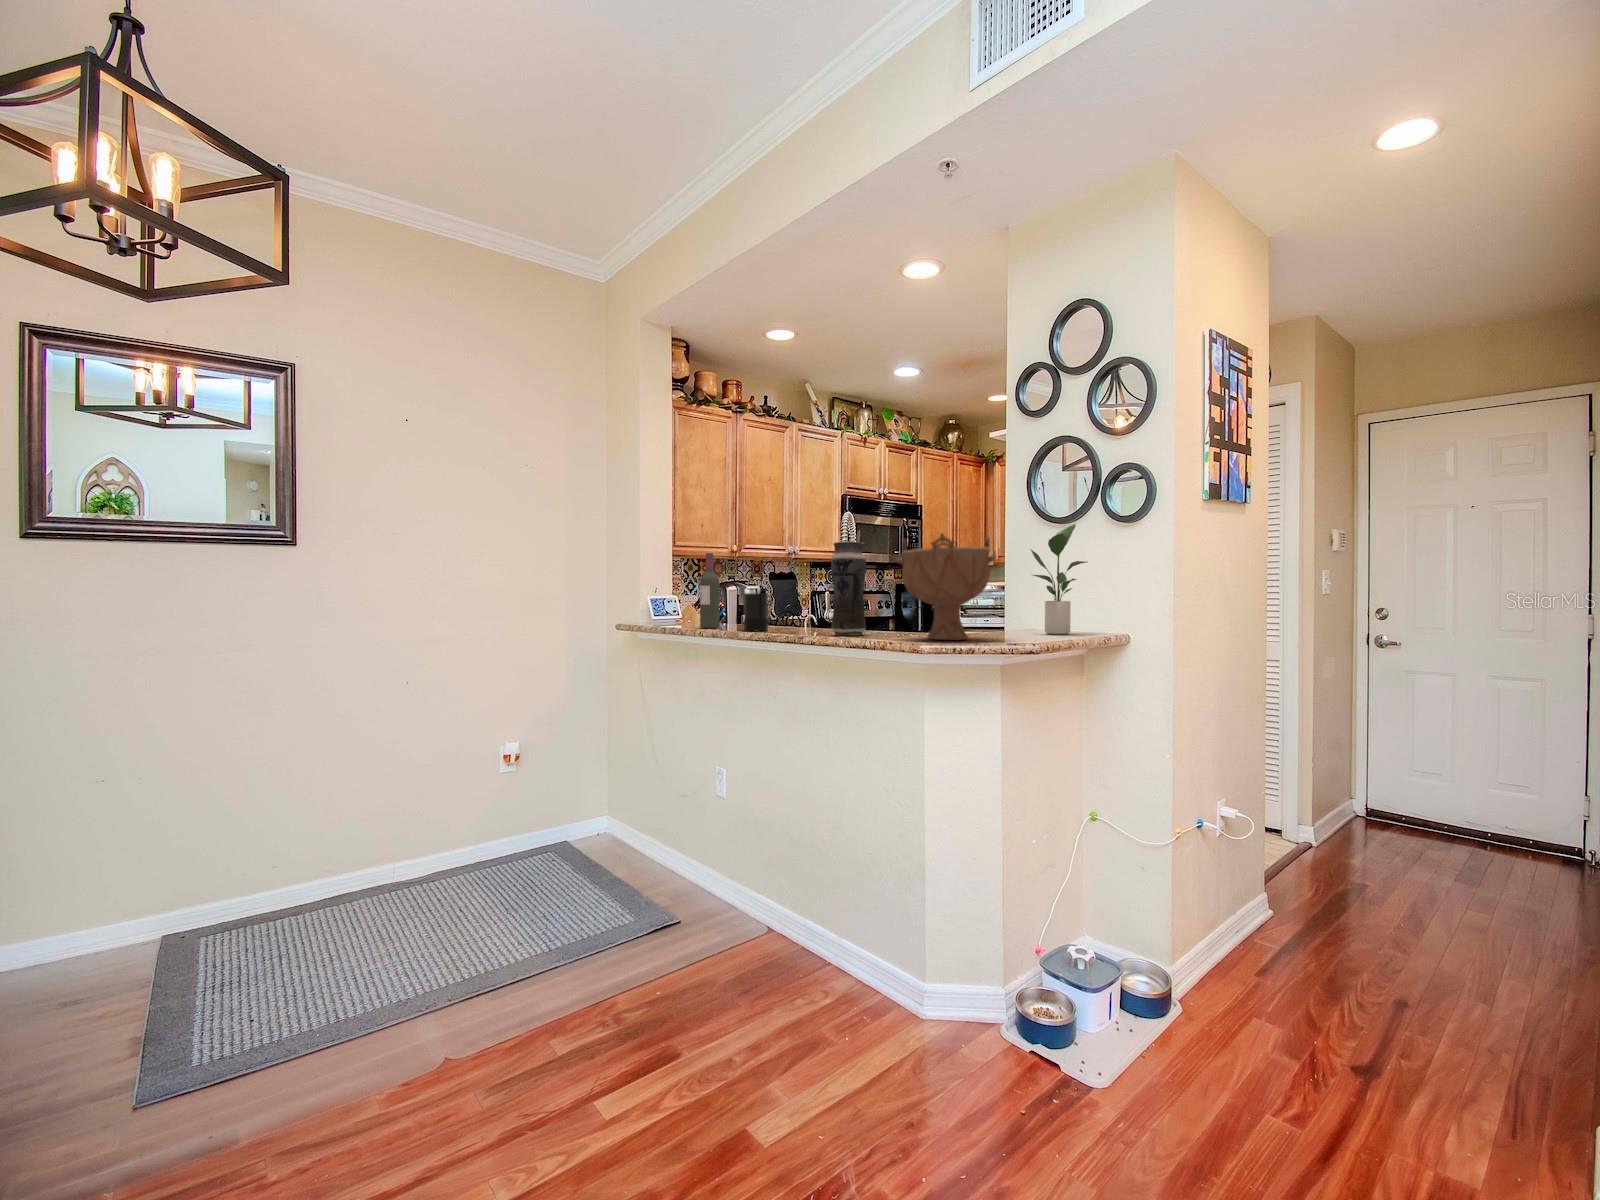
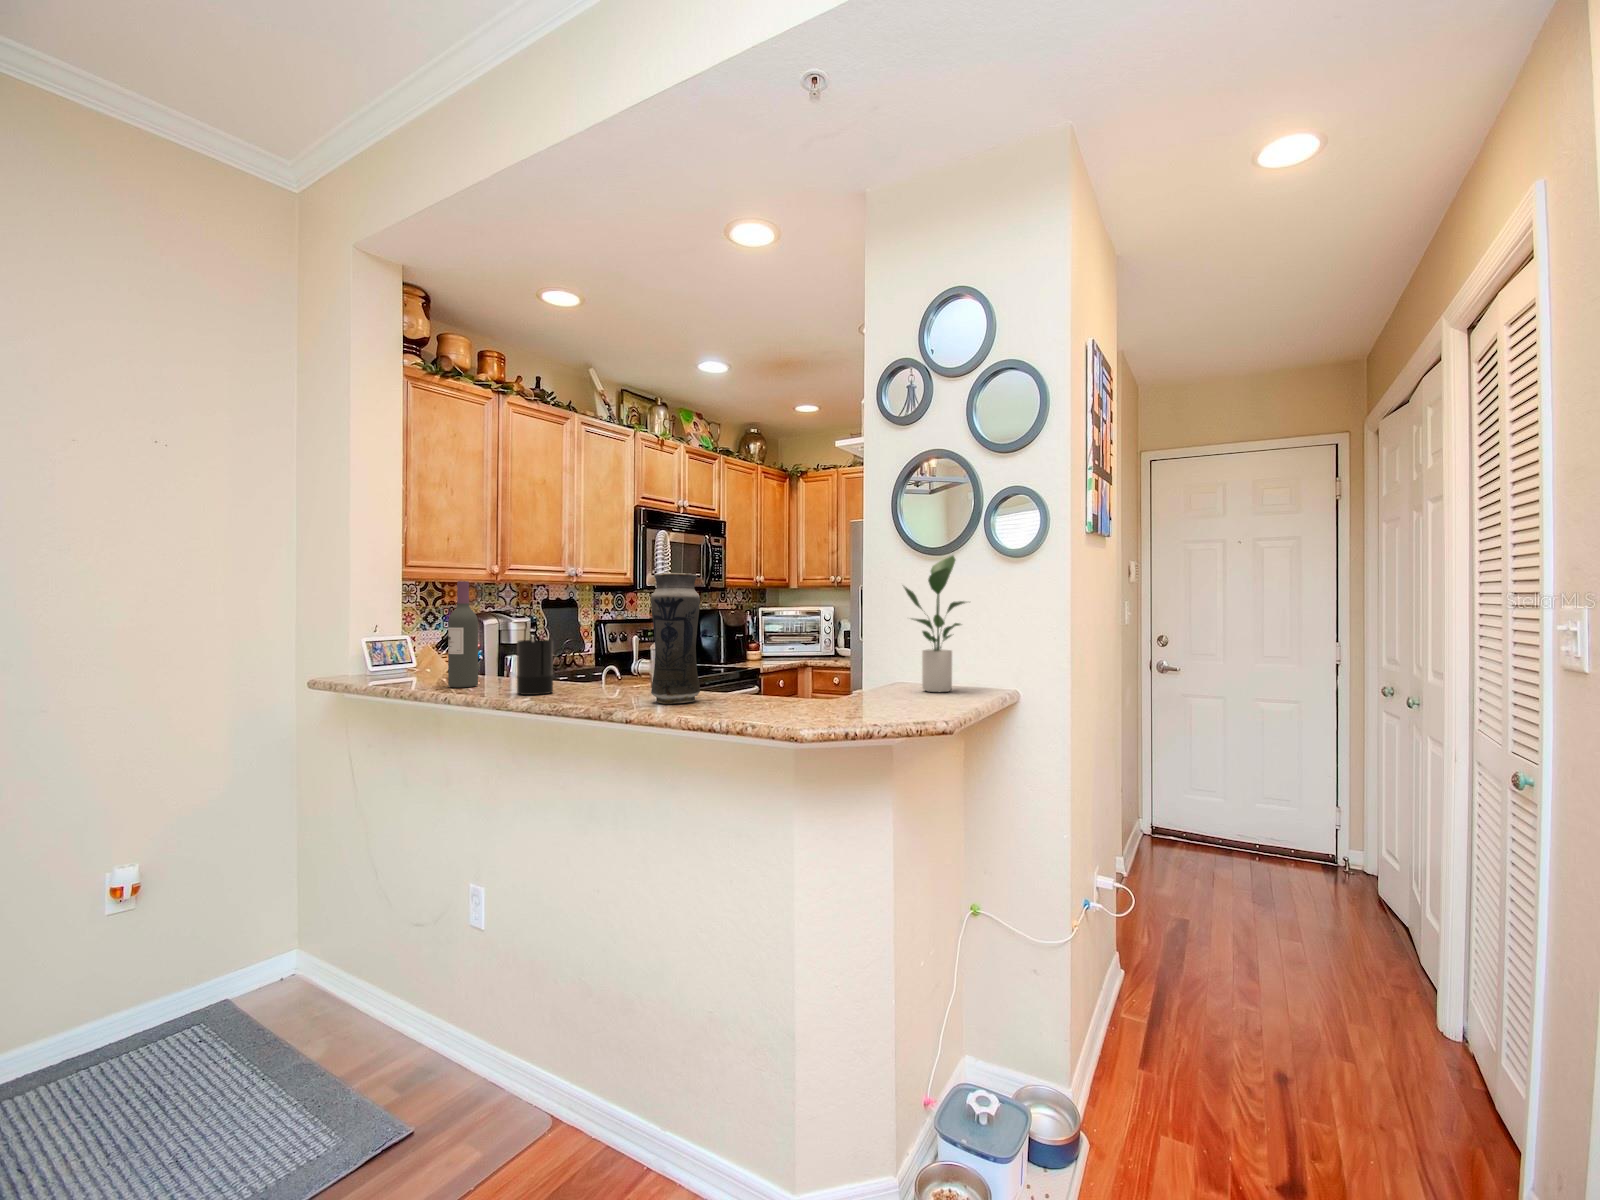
decorative bowl: present [897,533,996,640] -> none [750,567,883,713]

